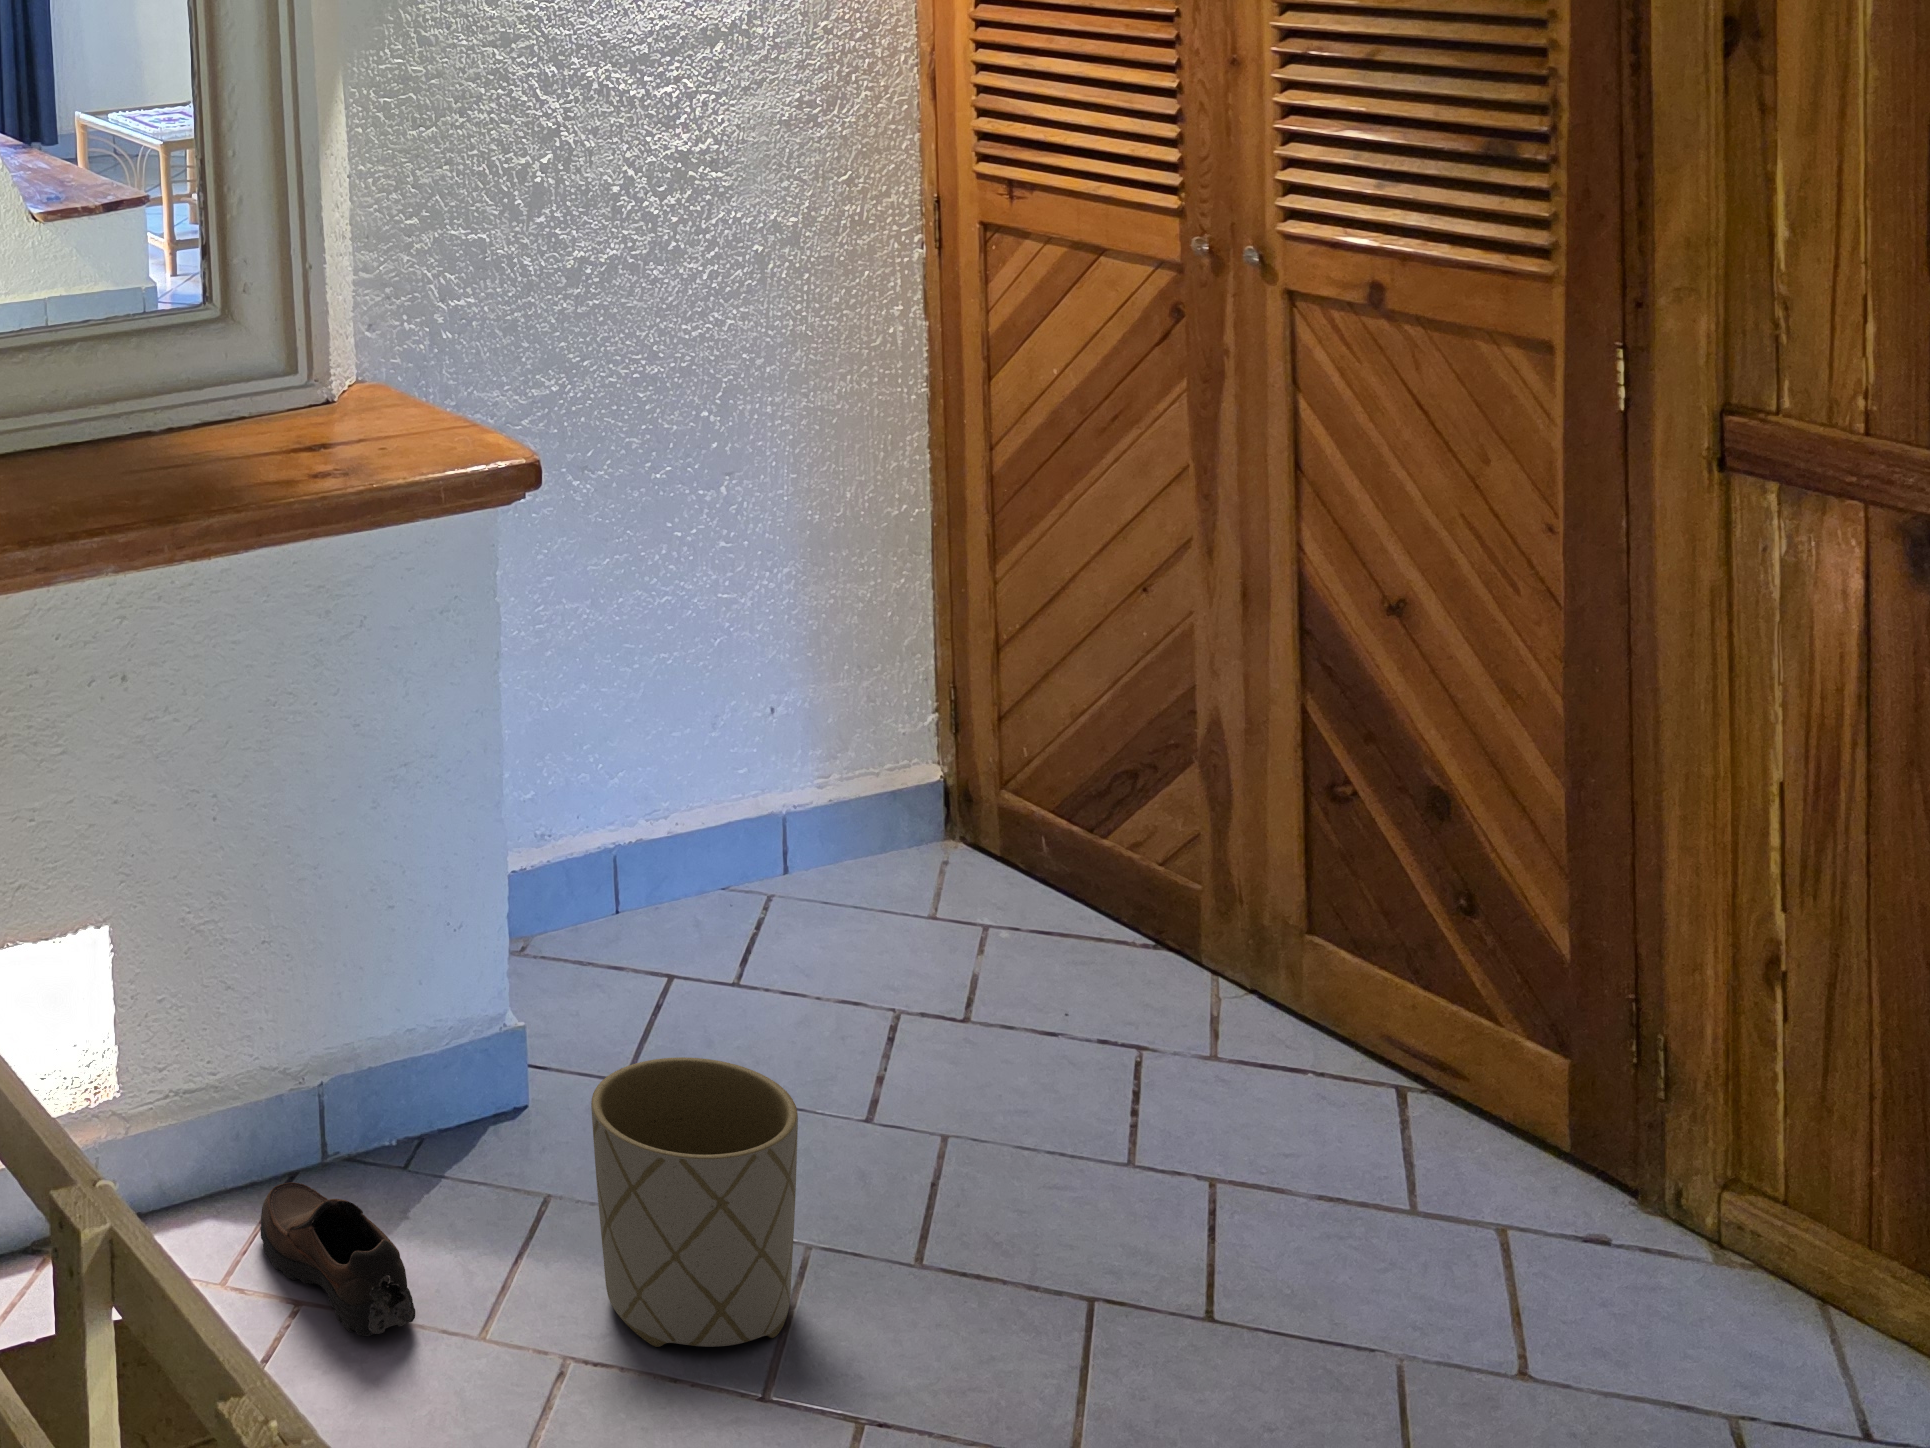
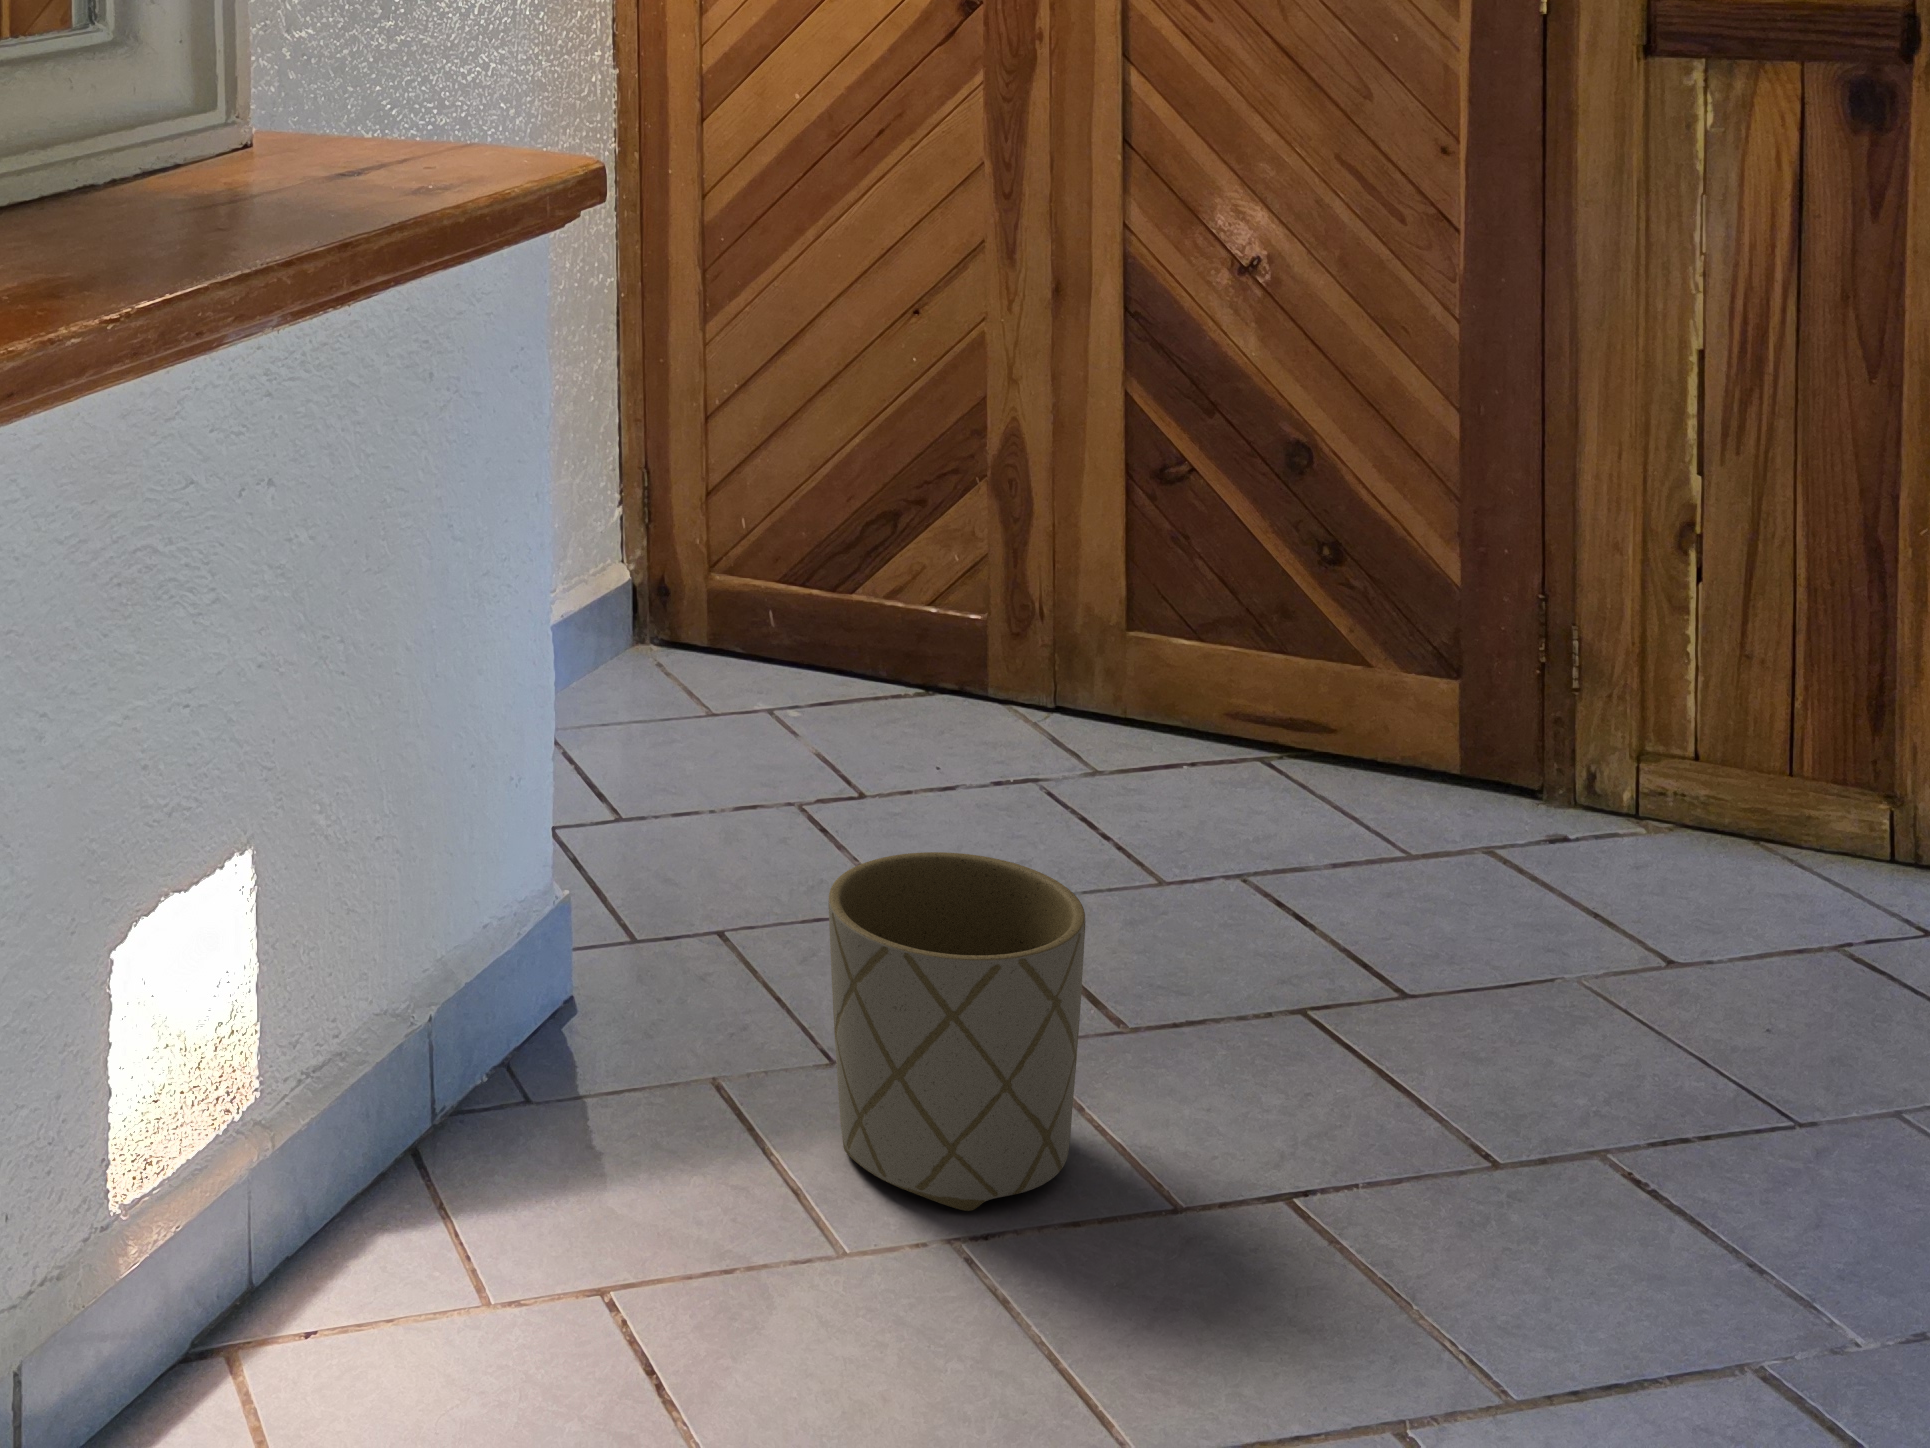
shoe: present [260,1182,415,1336] -> none [396,1149,707,1315]

